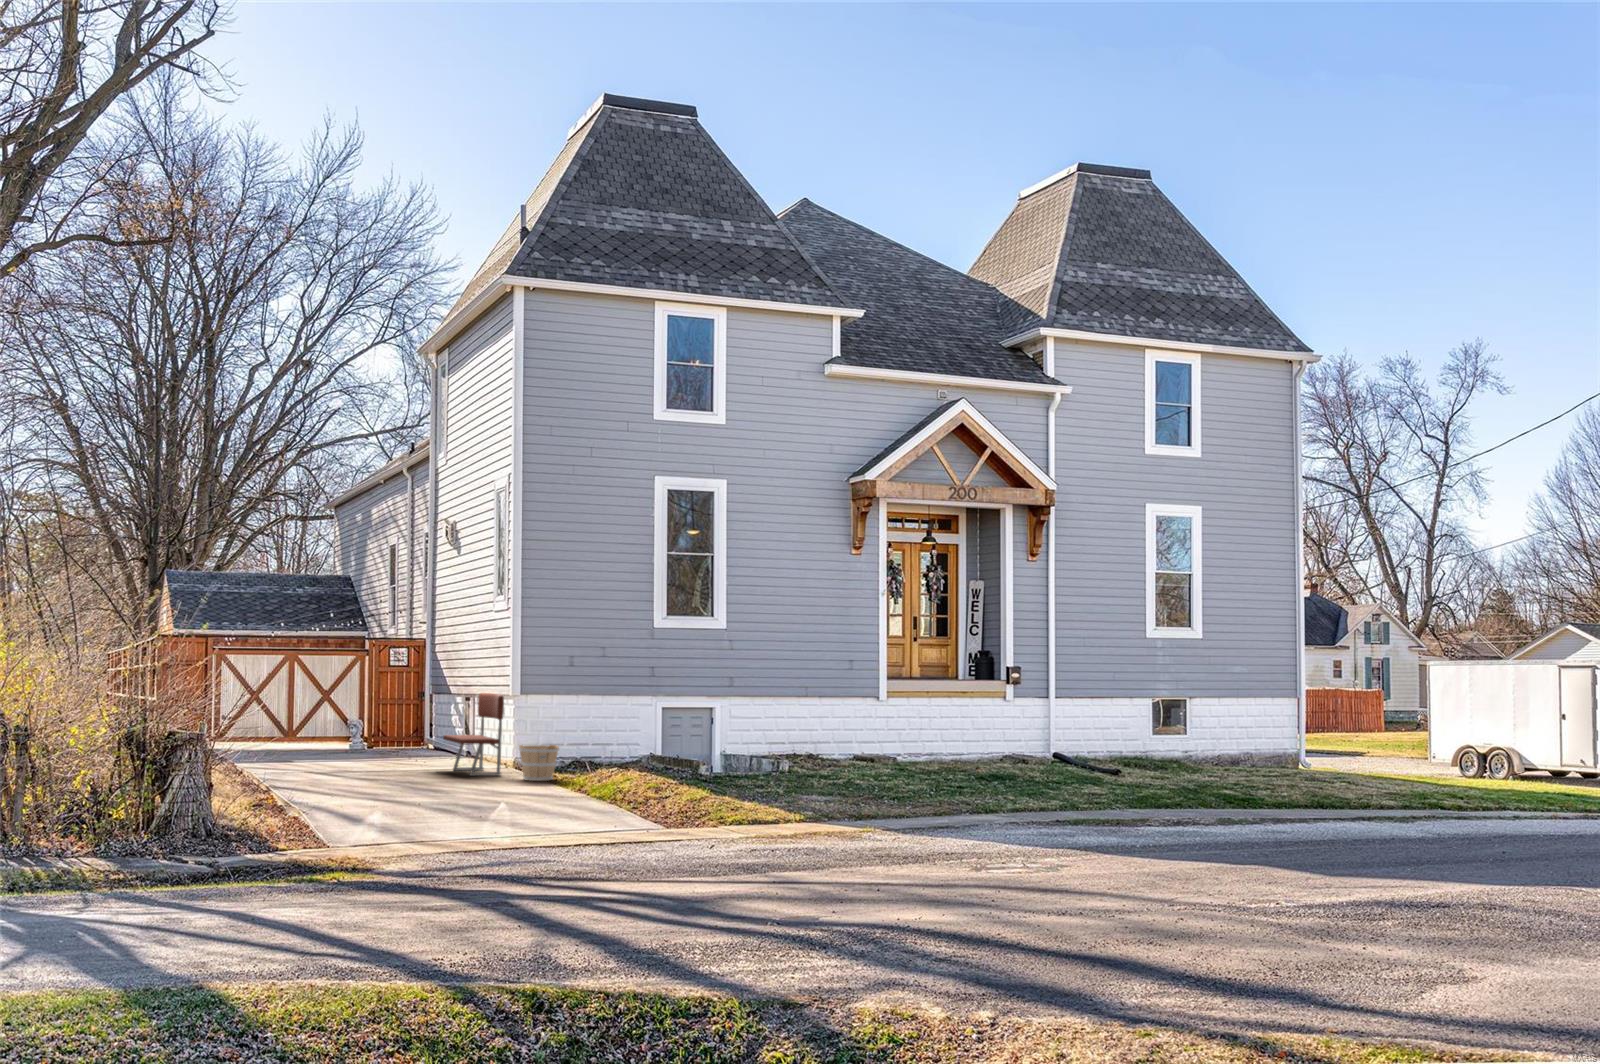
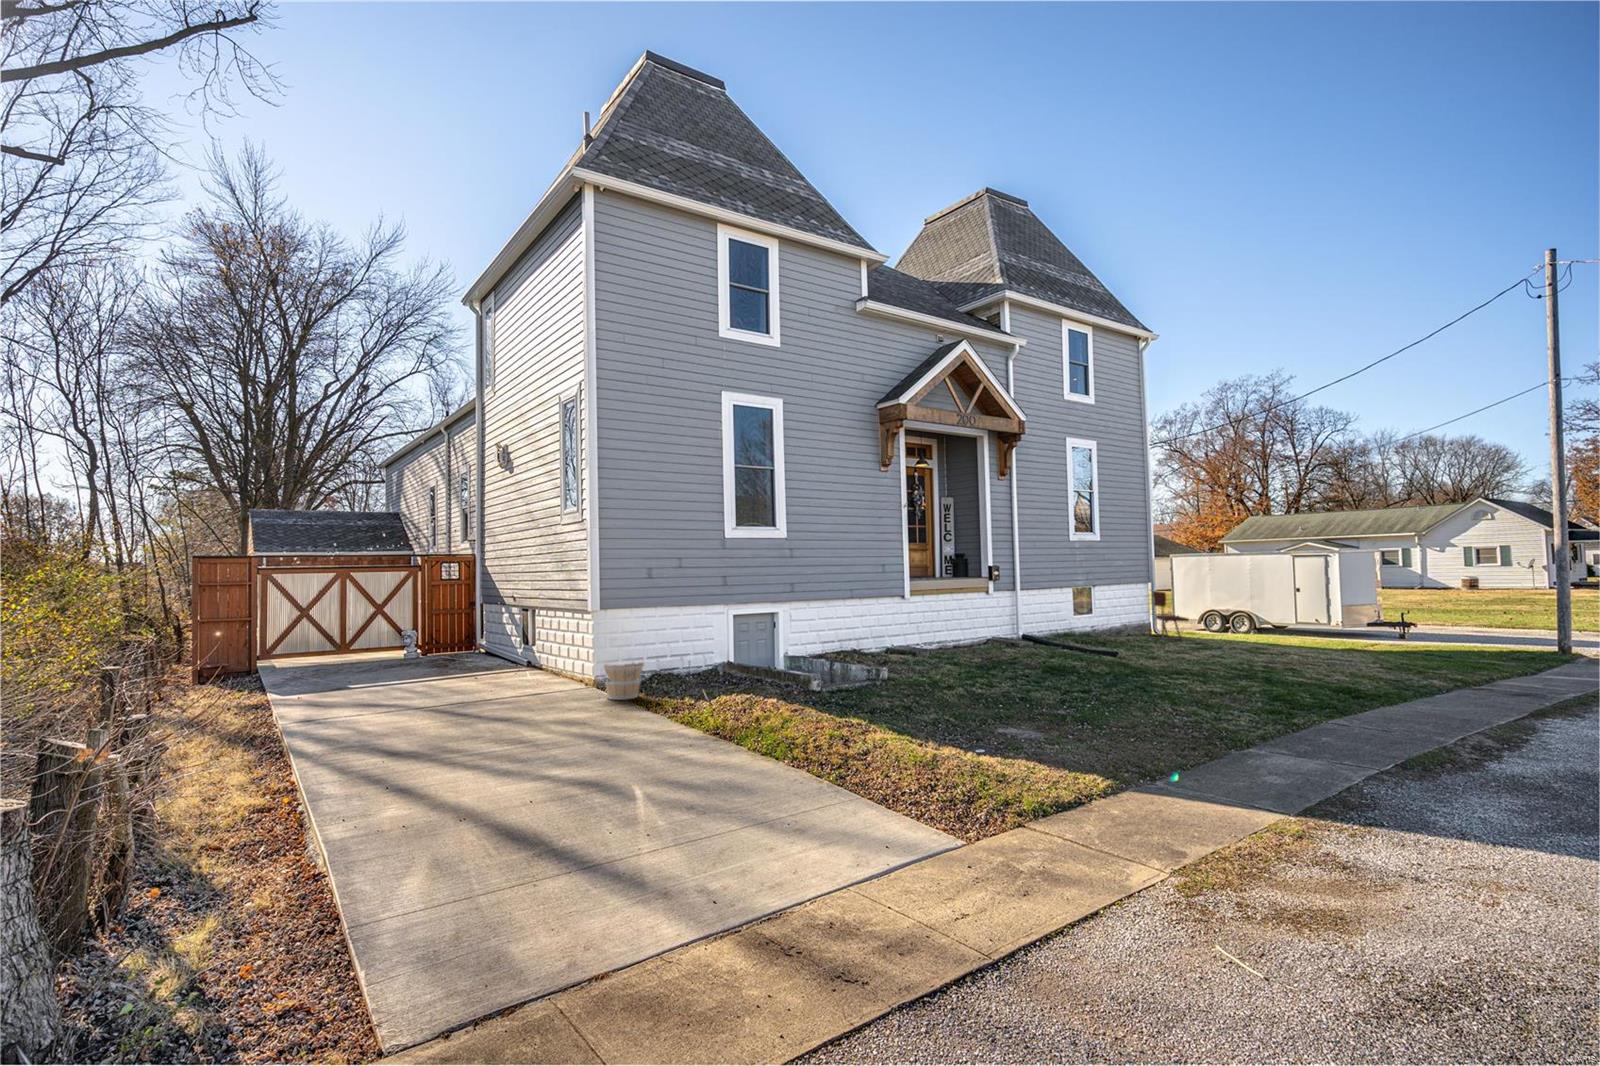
bench: present [443,693,504,776] -> present [1149,590,1189,640]

